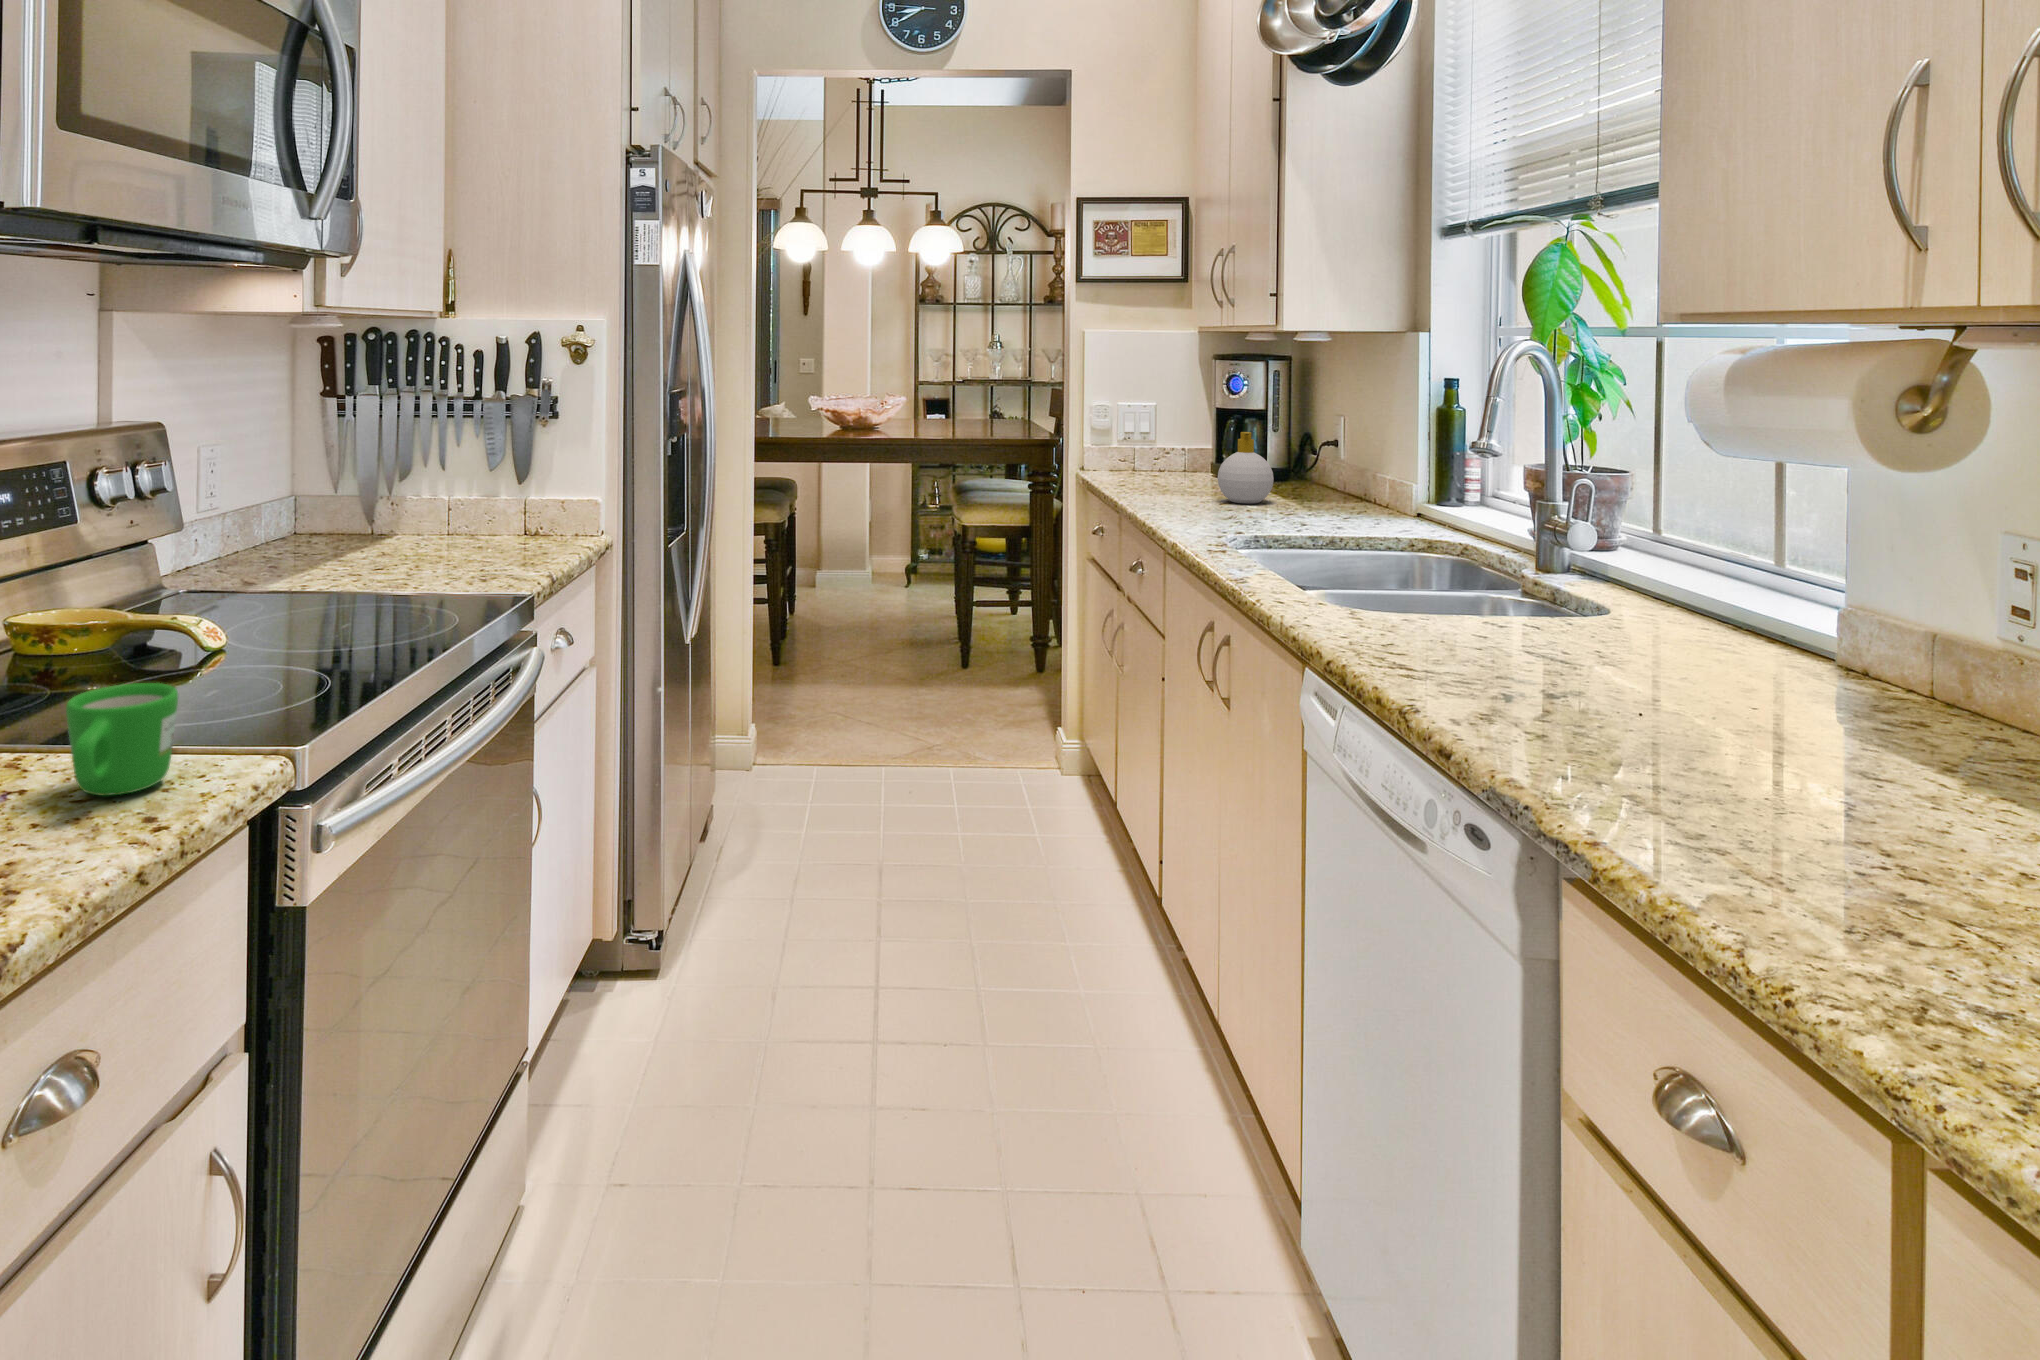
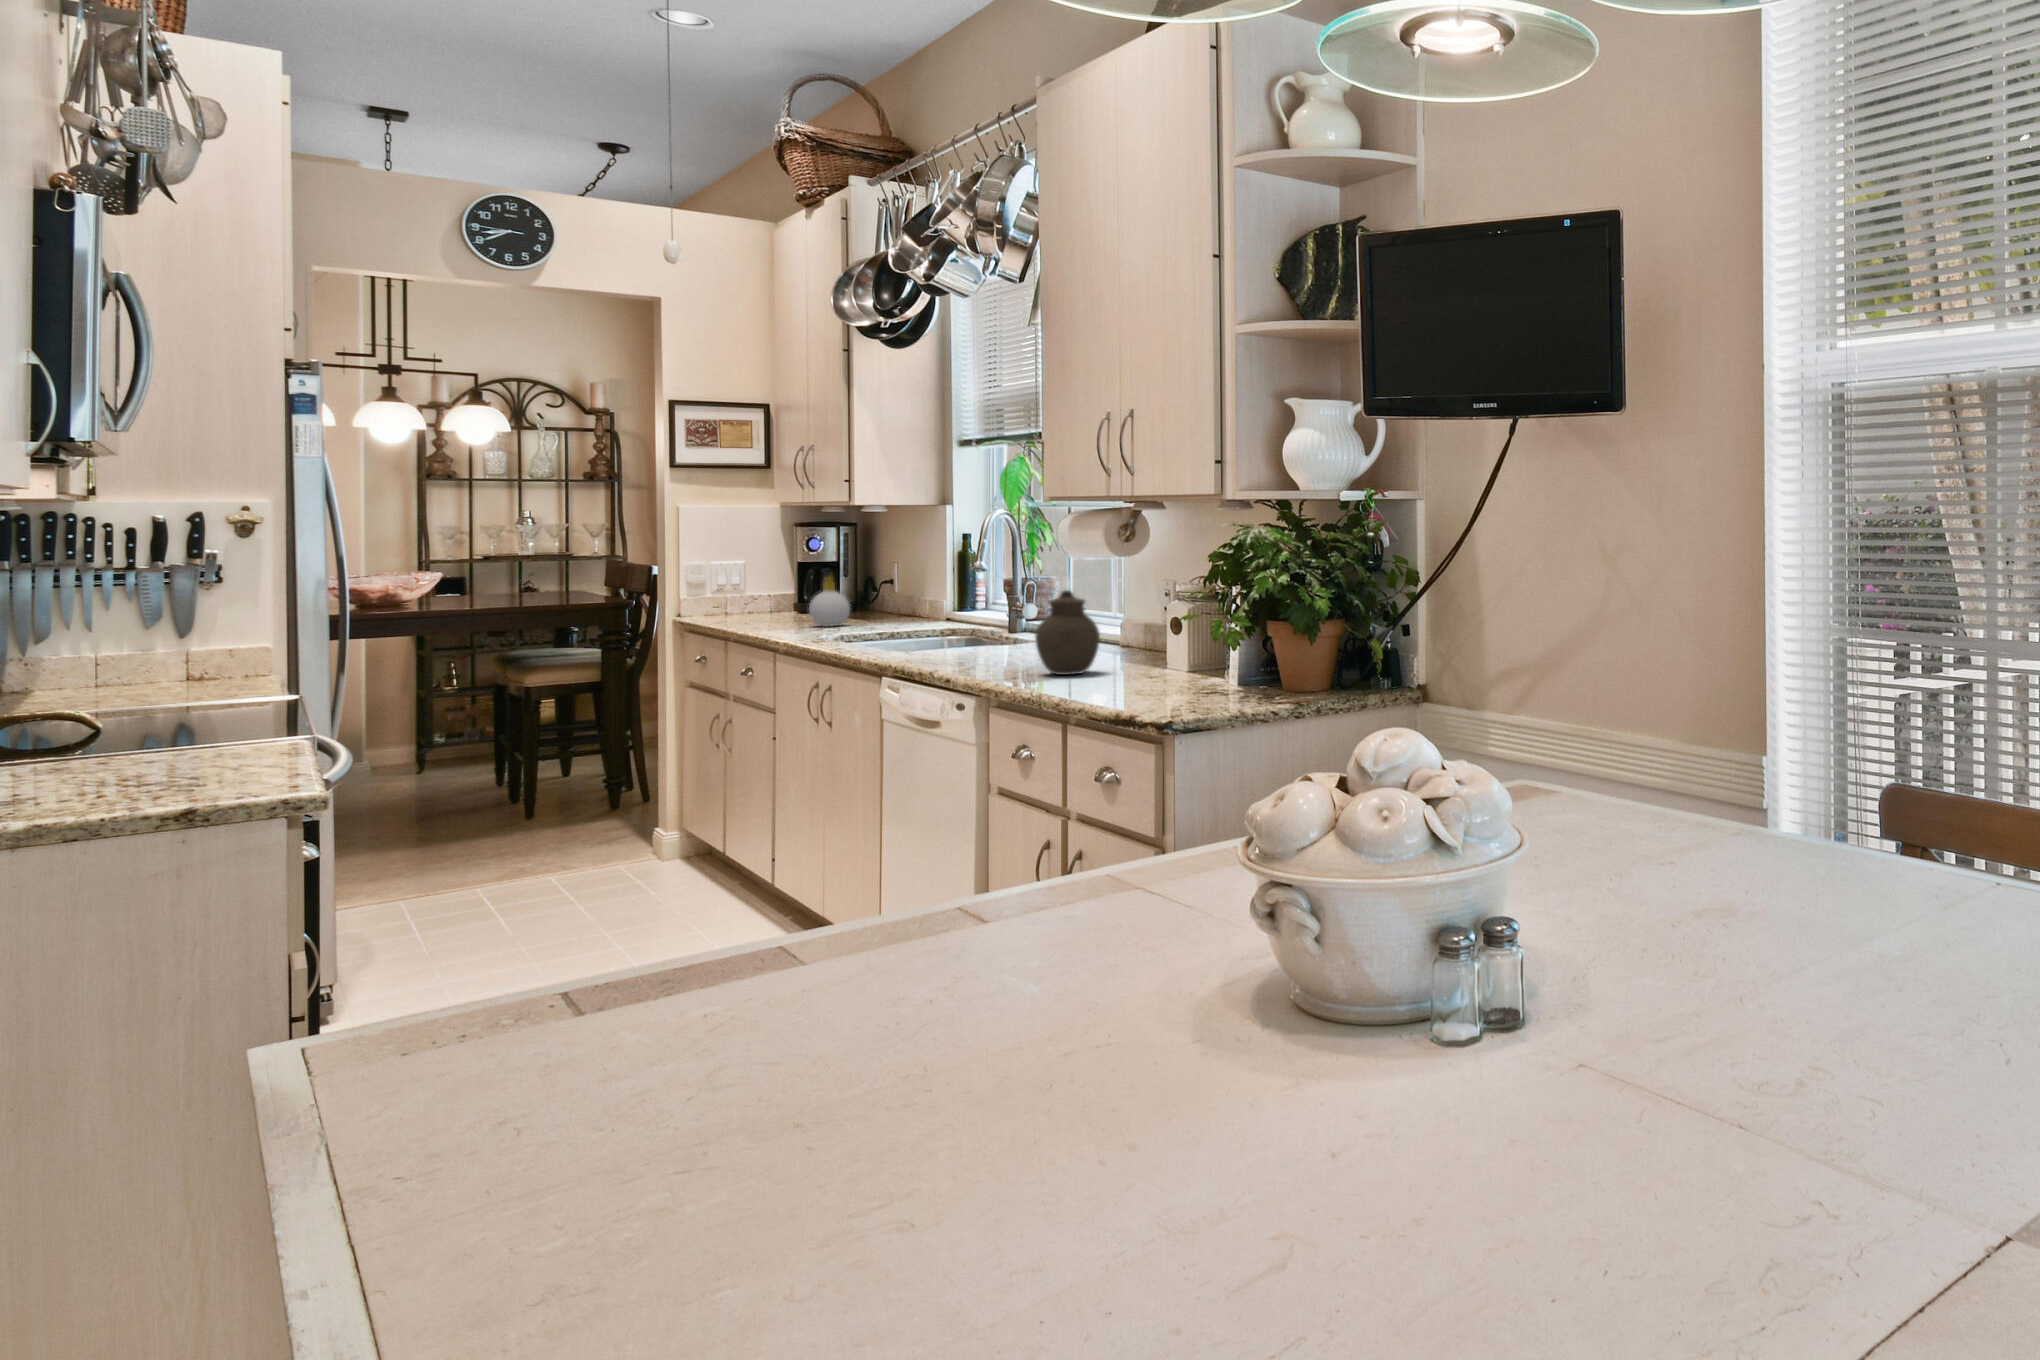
jar: none [1685,564,1896,807] -> present [1035,590,1100,675]
mug: present [66,683,178,796] -> none [205,699,276,753]

